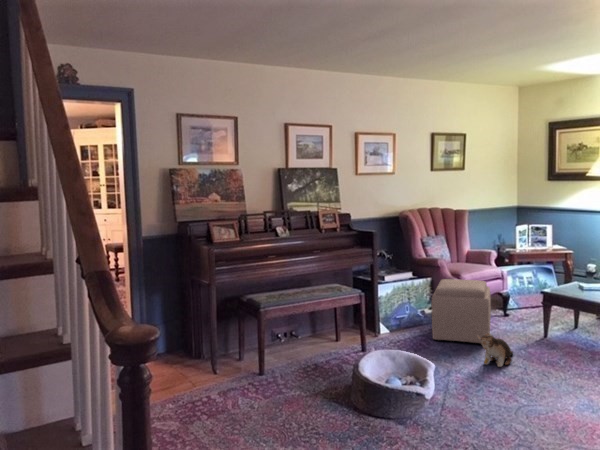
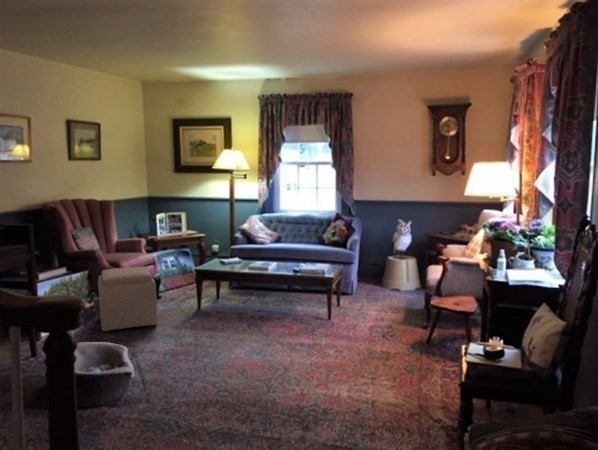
plush toy: present [477,333,513,367] -> none [156,312,184,342]

